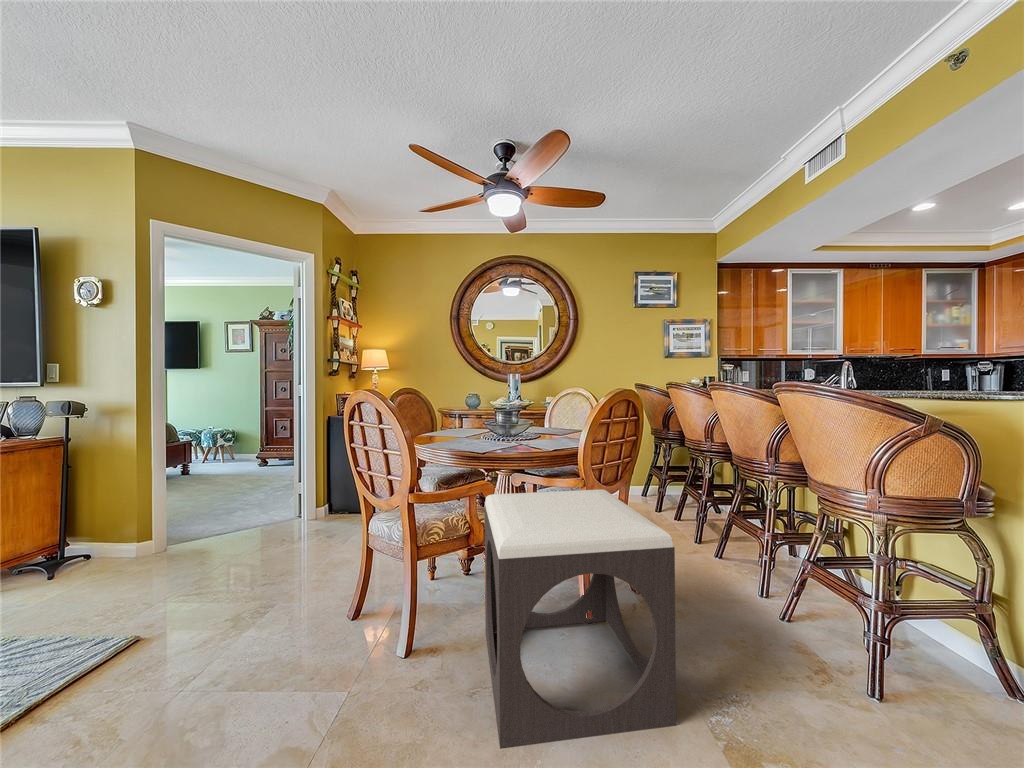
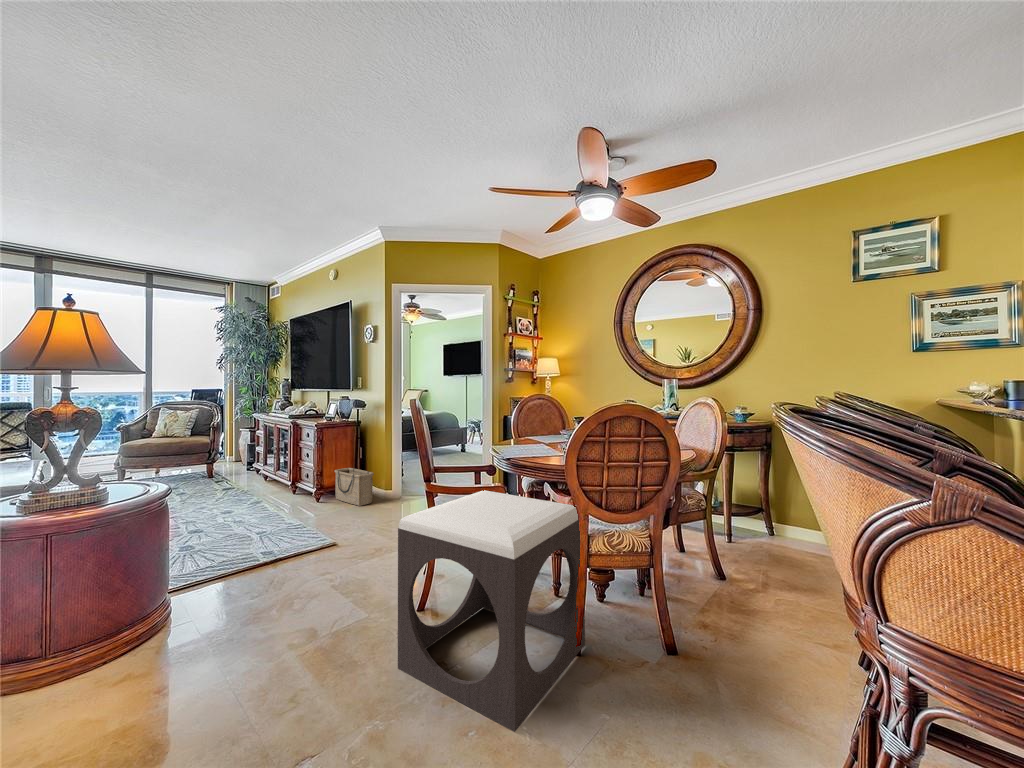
basket: none [20,518,130,581] -> present [334,468,374,506]

